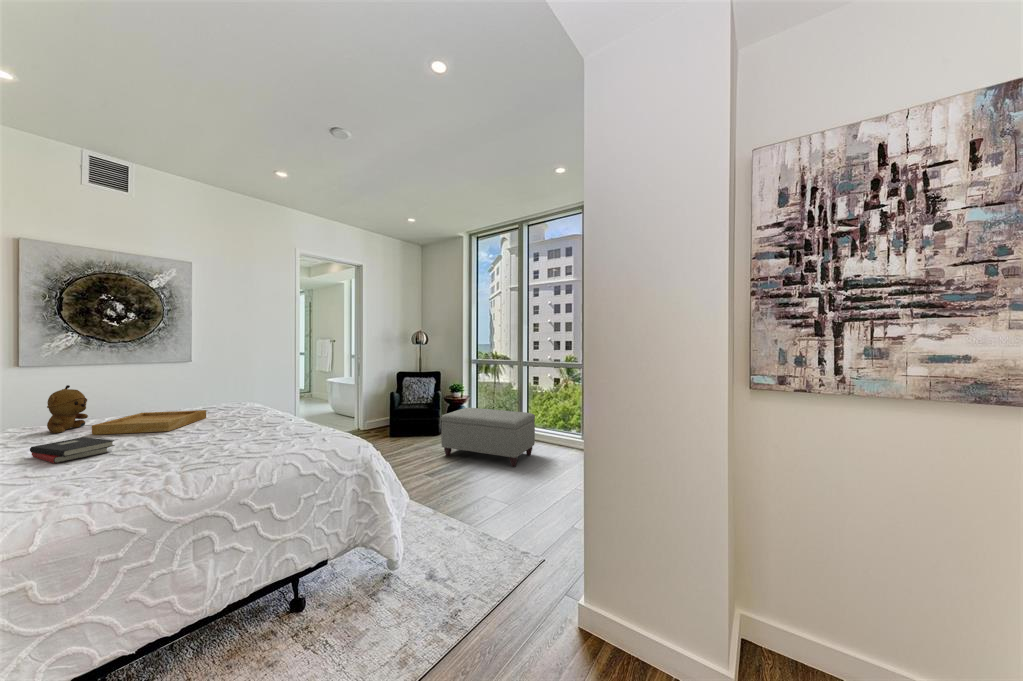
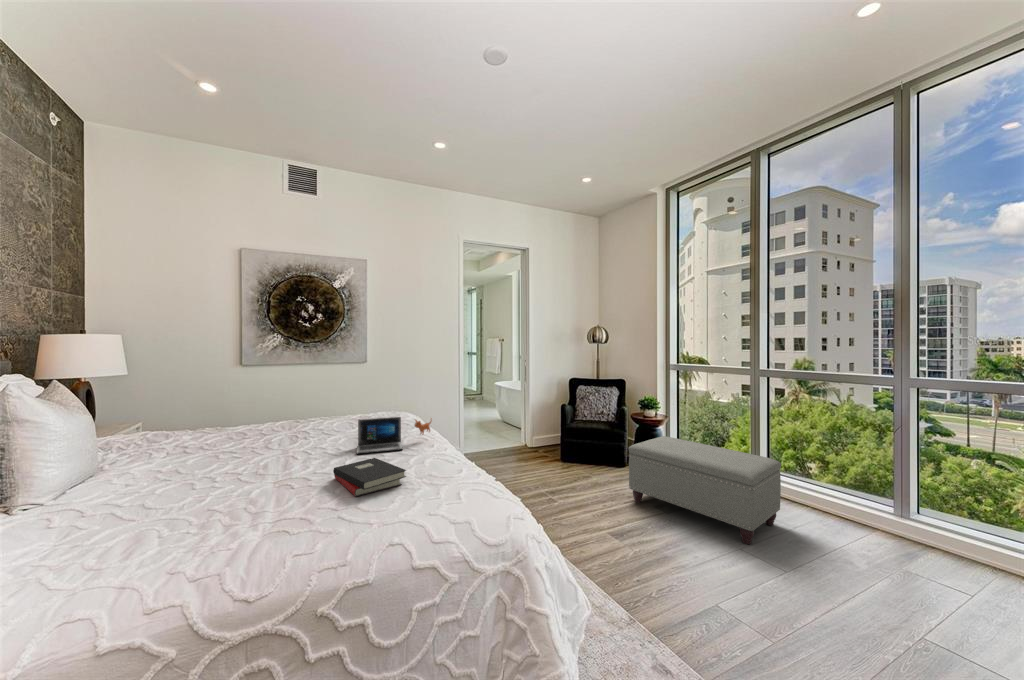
stuffed bear: present [47,385,88,433] -> none [228,387,262,437]
laptop: none [215,399,284,430] -> present [357,417,432,454]
tray: present [92,410,206,435] -> none [253,419,358,449]
hardback book: present [30,437,115,463] -> present [333,458,406,496]

